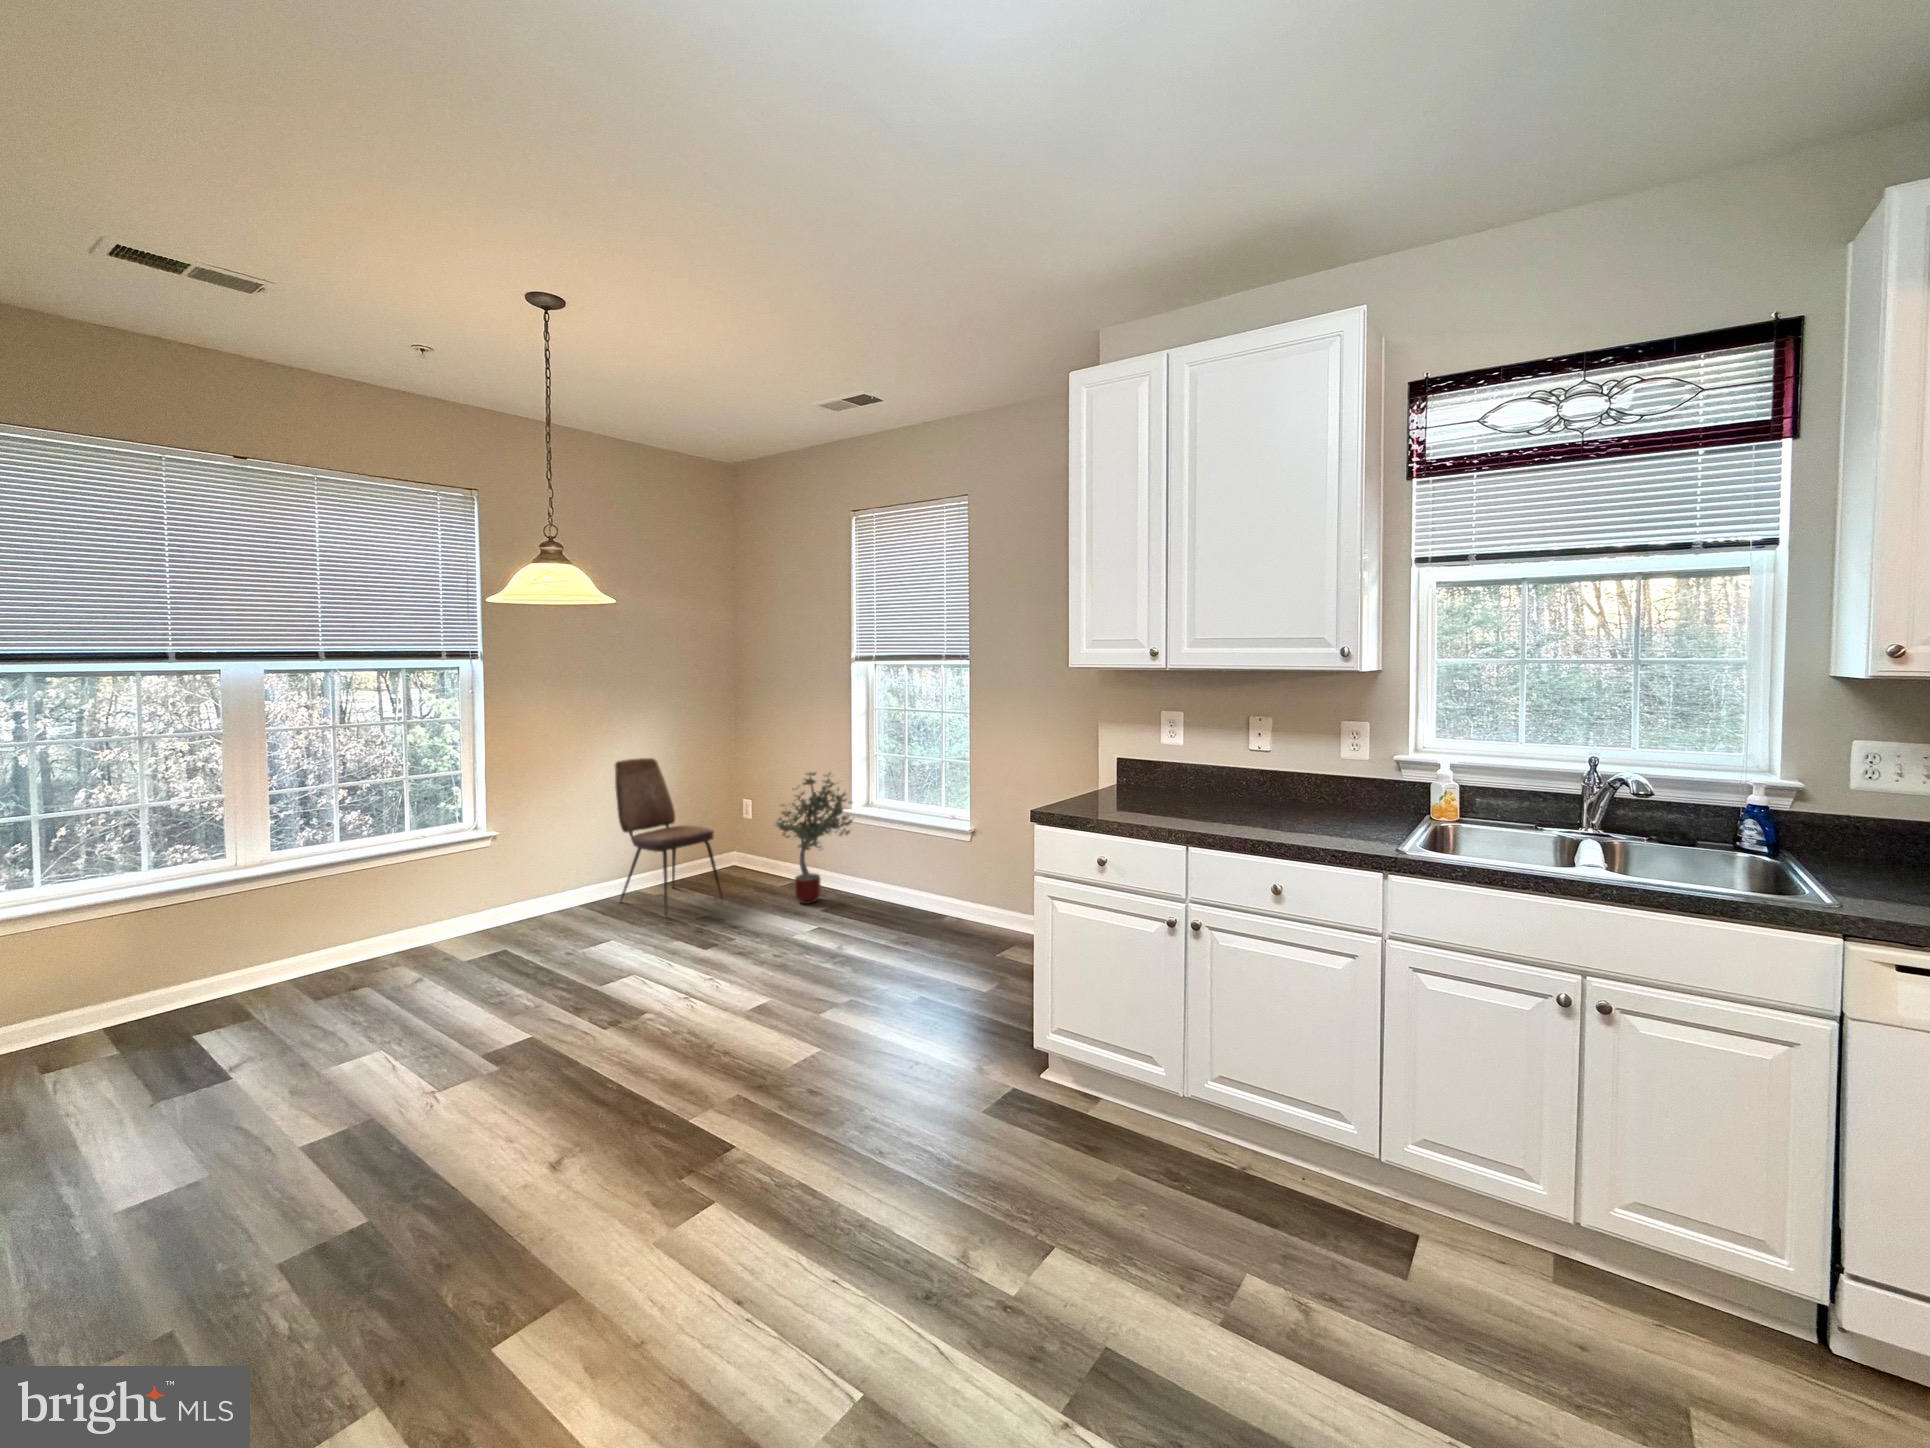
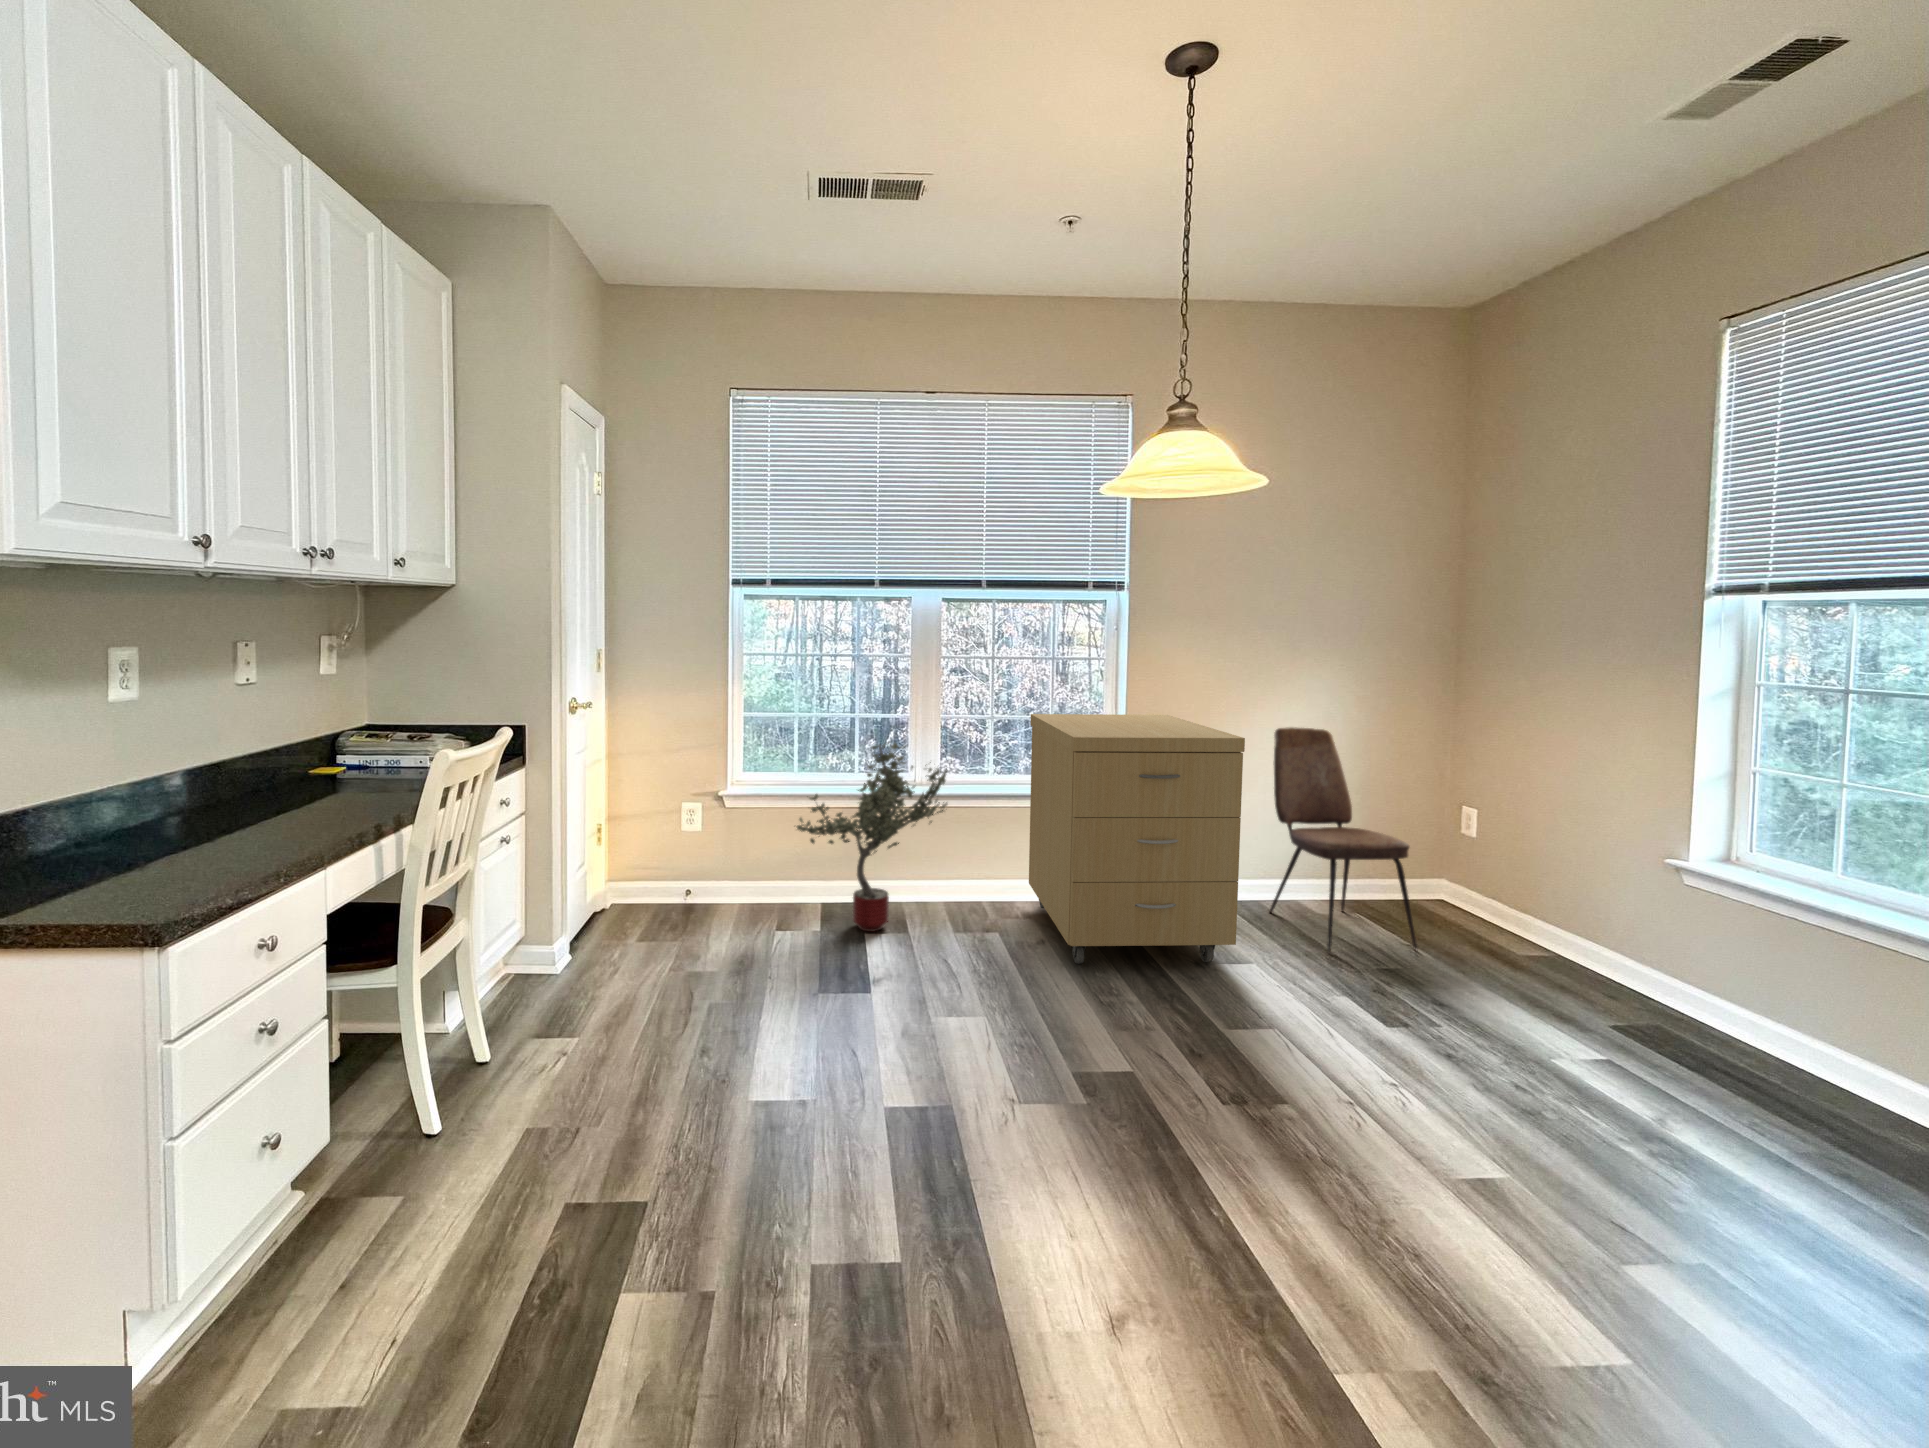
storage cabinet: none [383,762,599,985] -> present [1029,714,1245,964]
potted tree: present [776,772,853,904] -> present [797,742,948,932]

